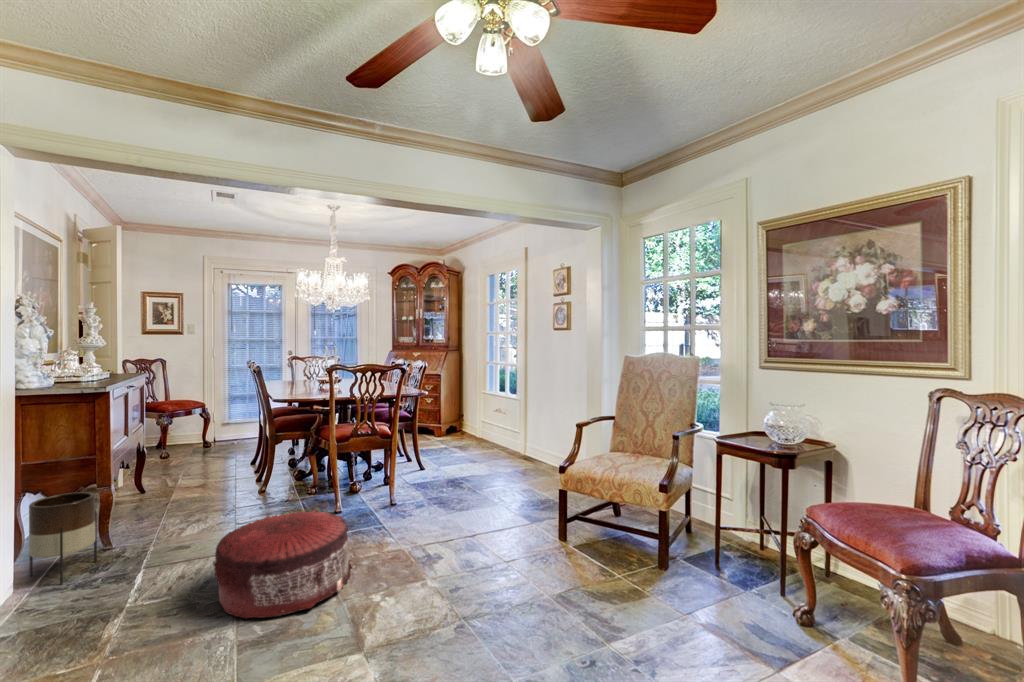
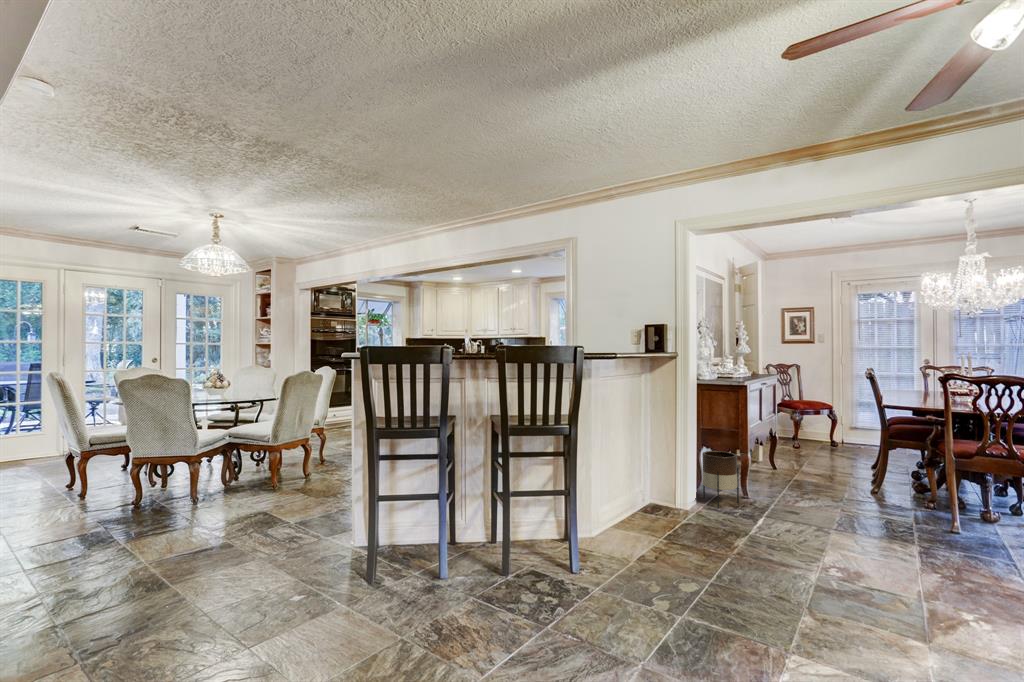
pouf: present [213,510,353,619] -> none [806,503,944,590]

